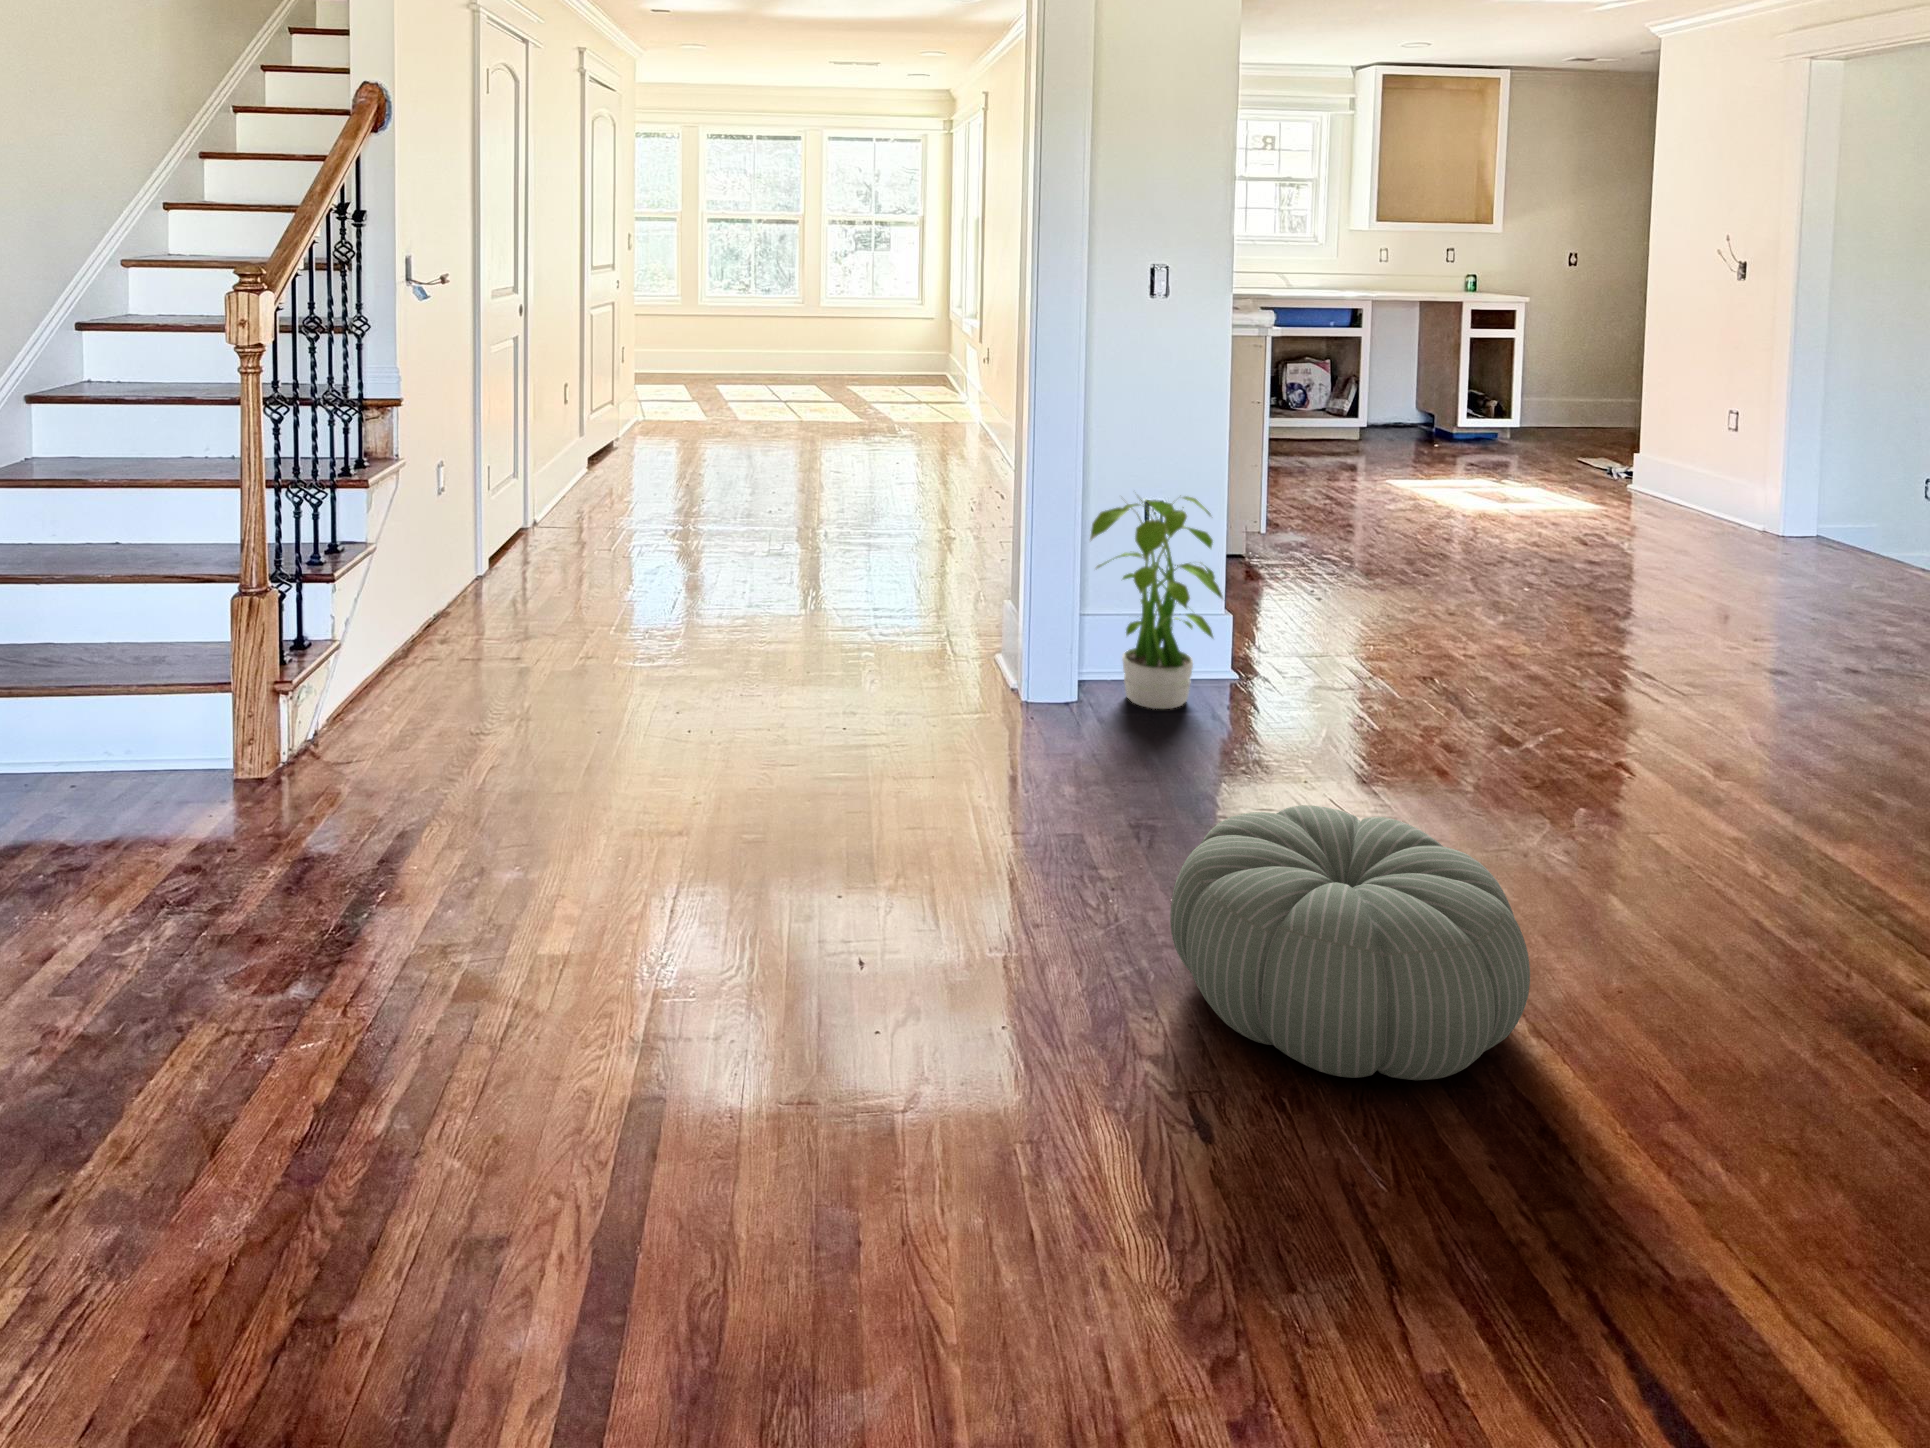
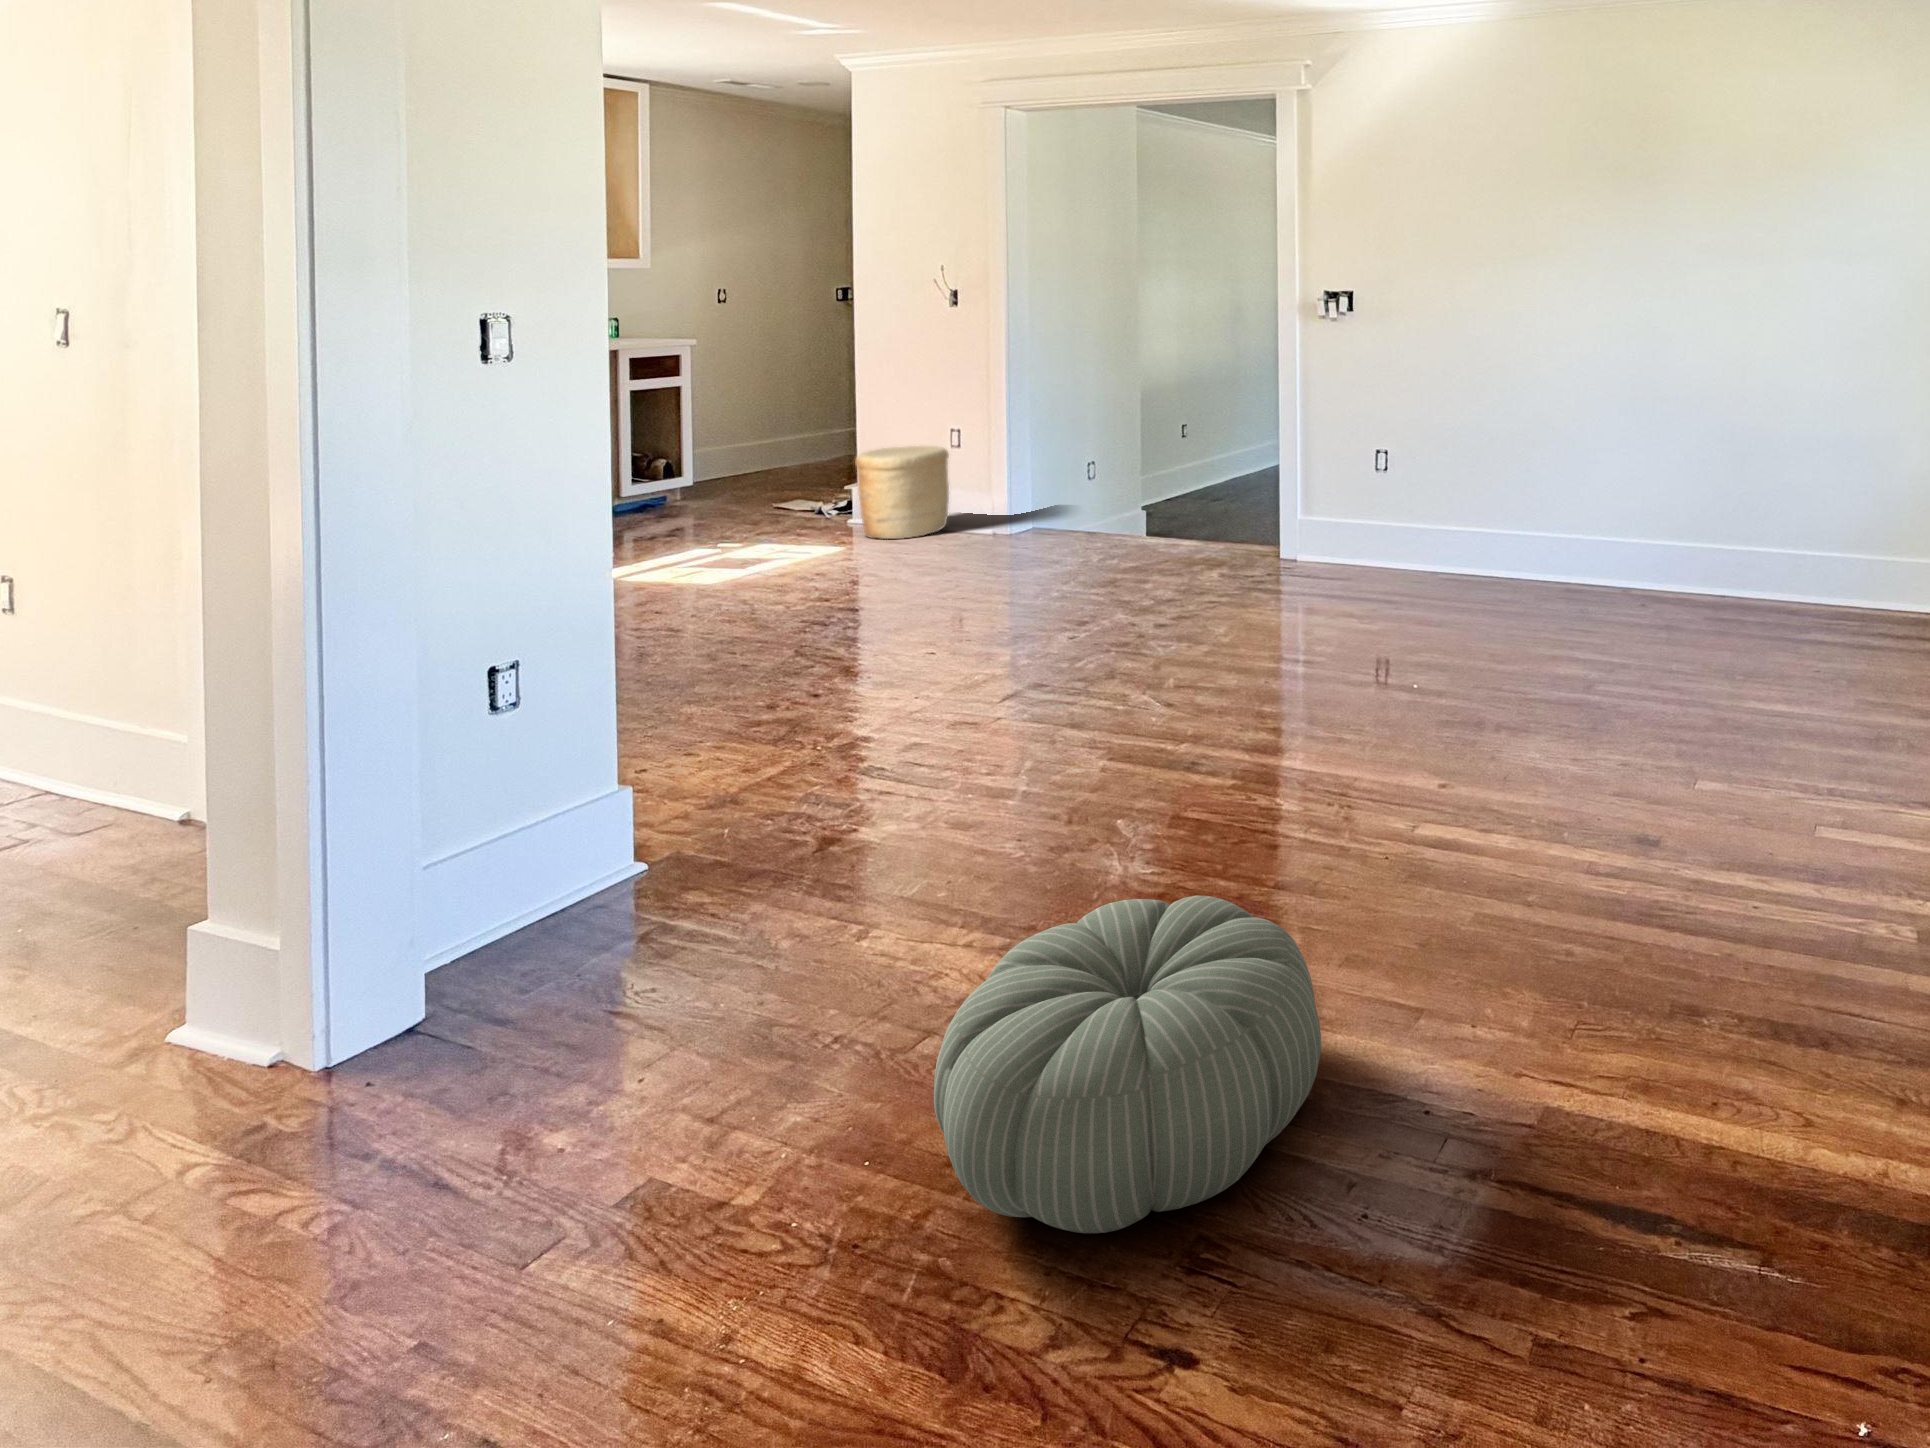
woven basket: none [1618,420,1722,520] -> present [855,446,949,539]
potted plant: present [1090,497,1223,709] -> none [429,653,680,969]

